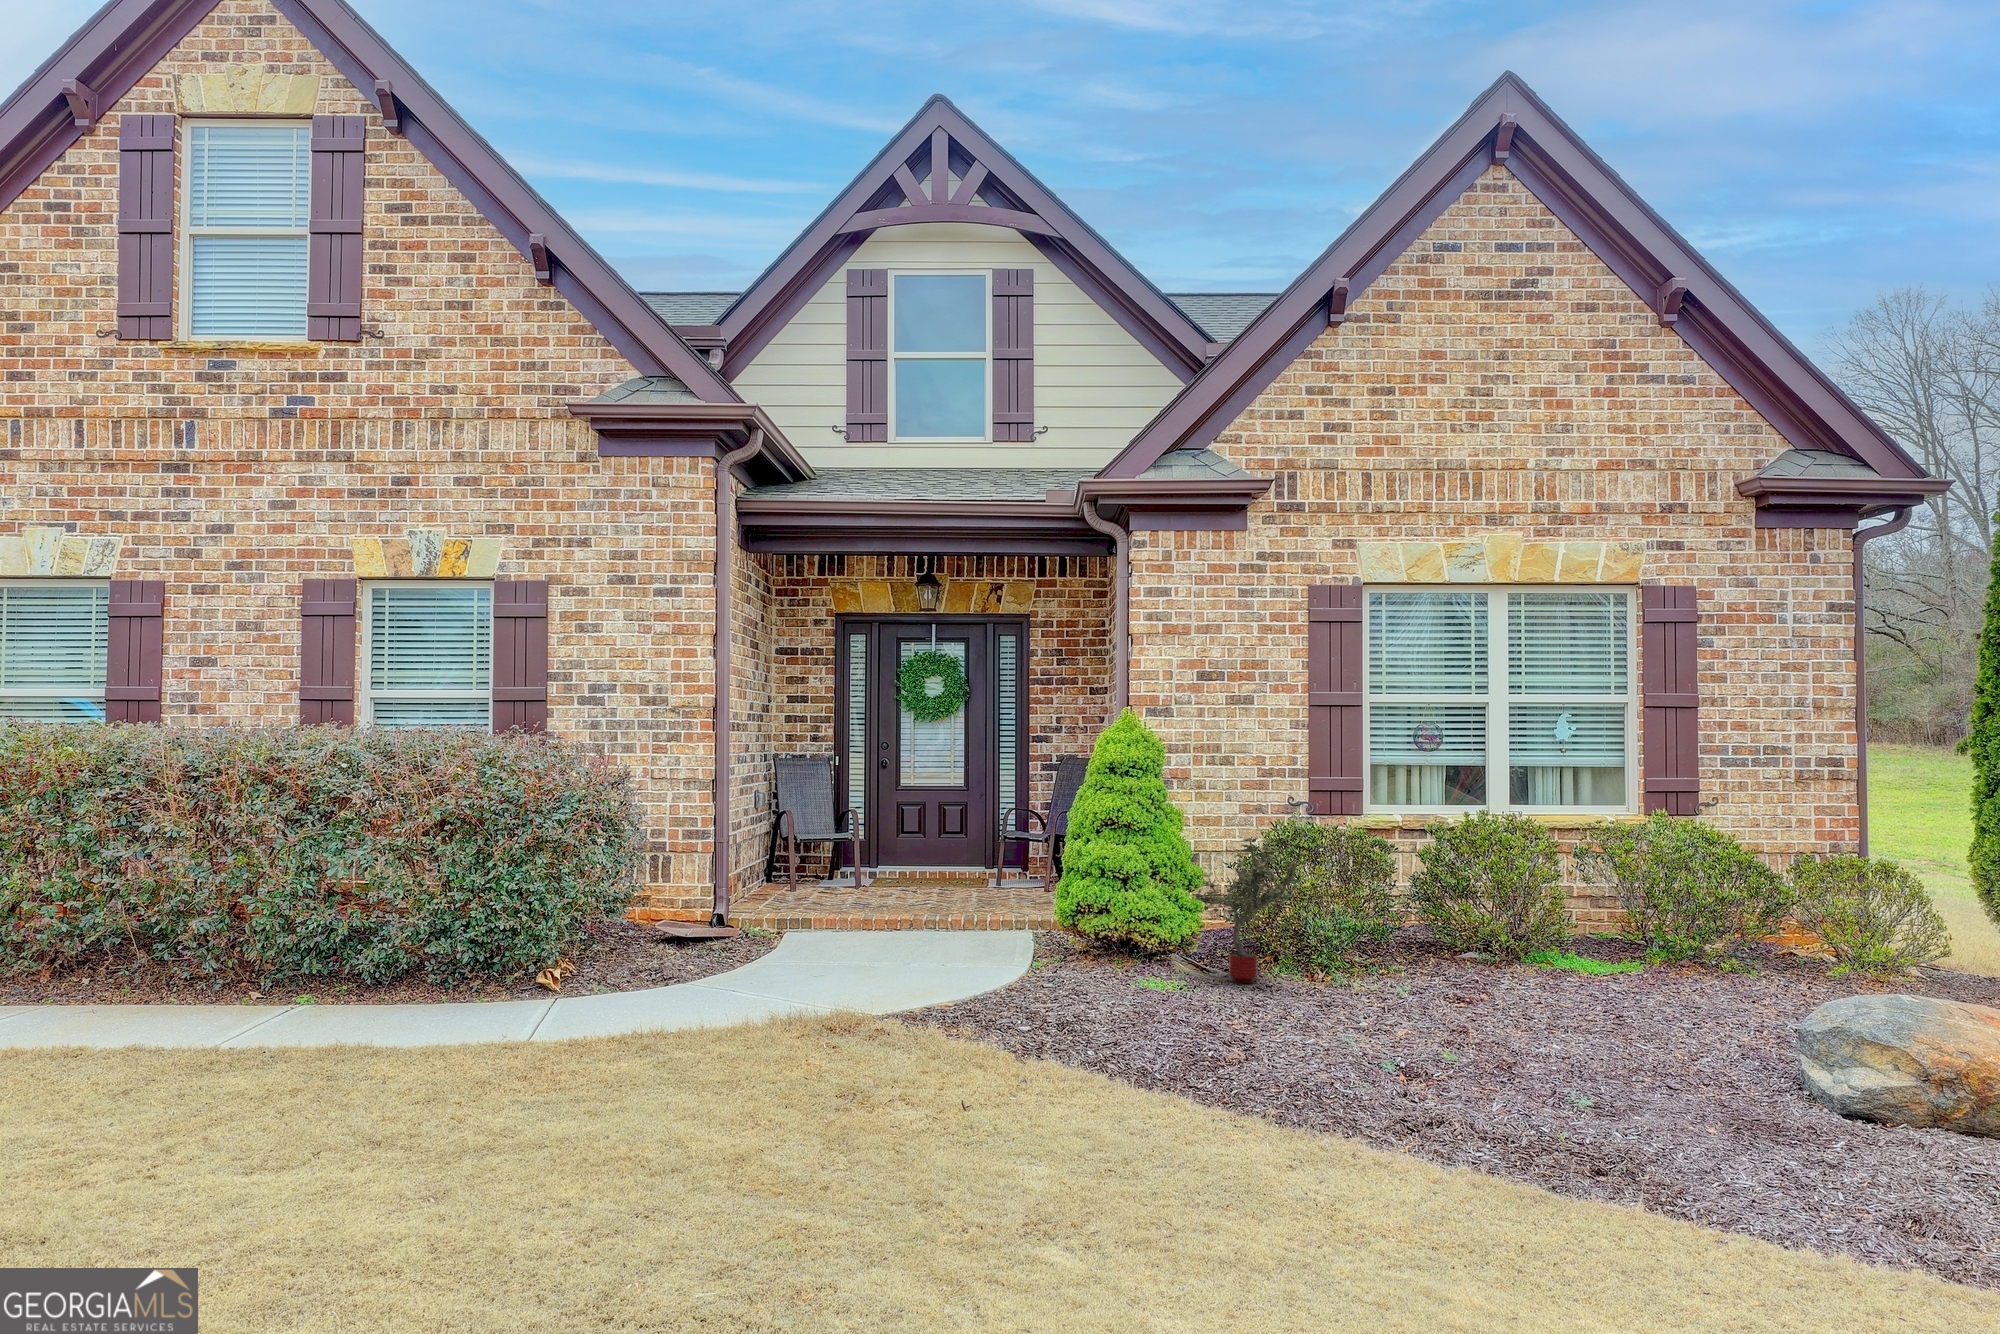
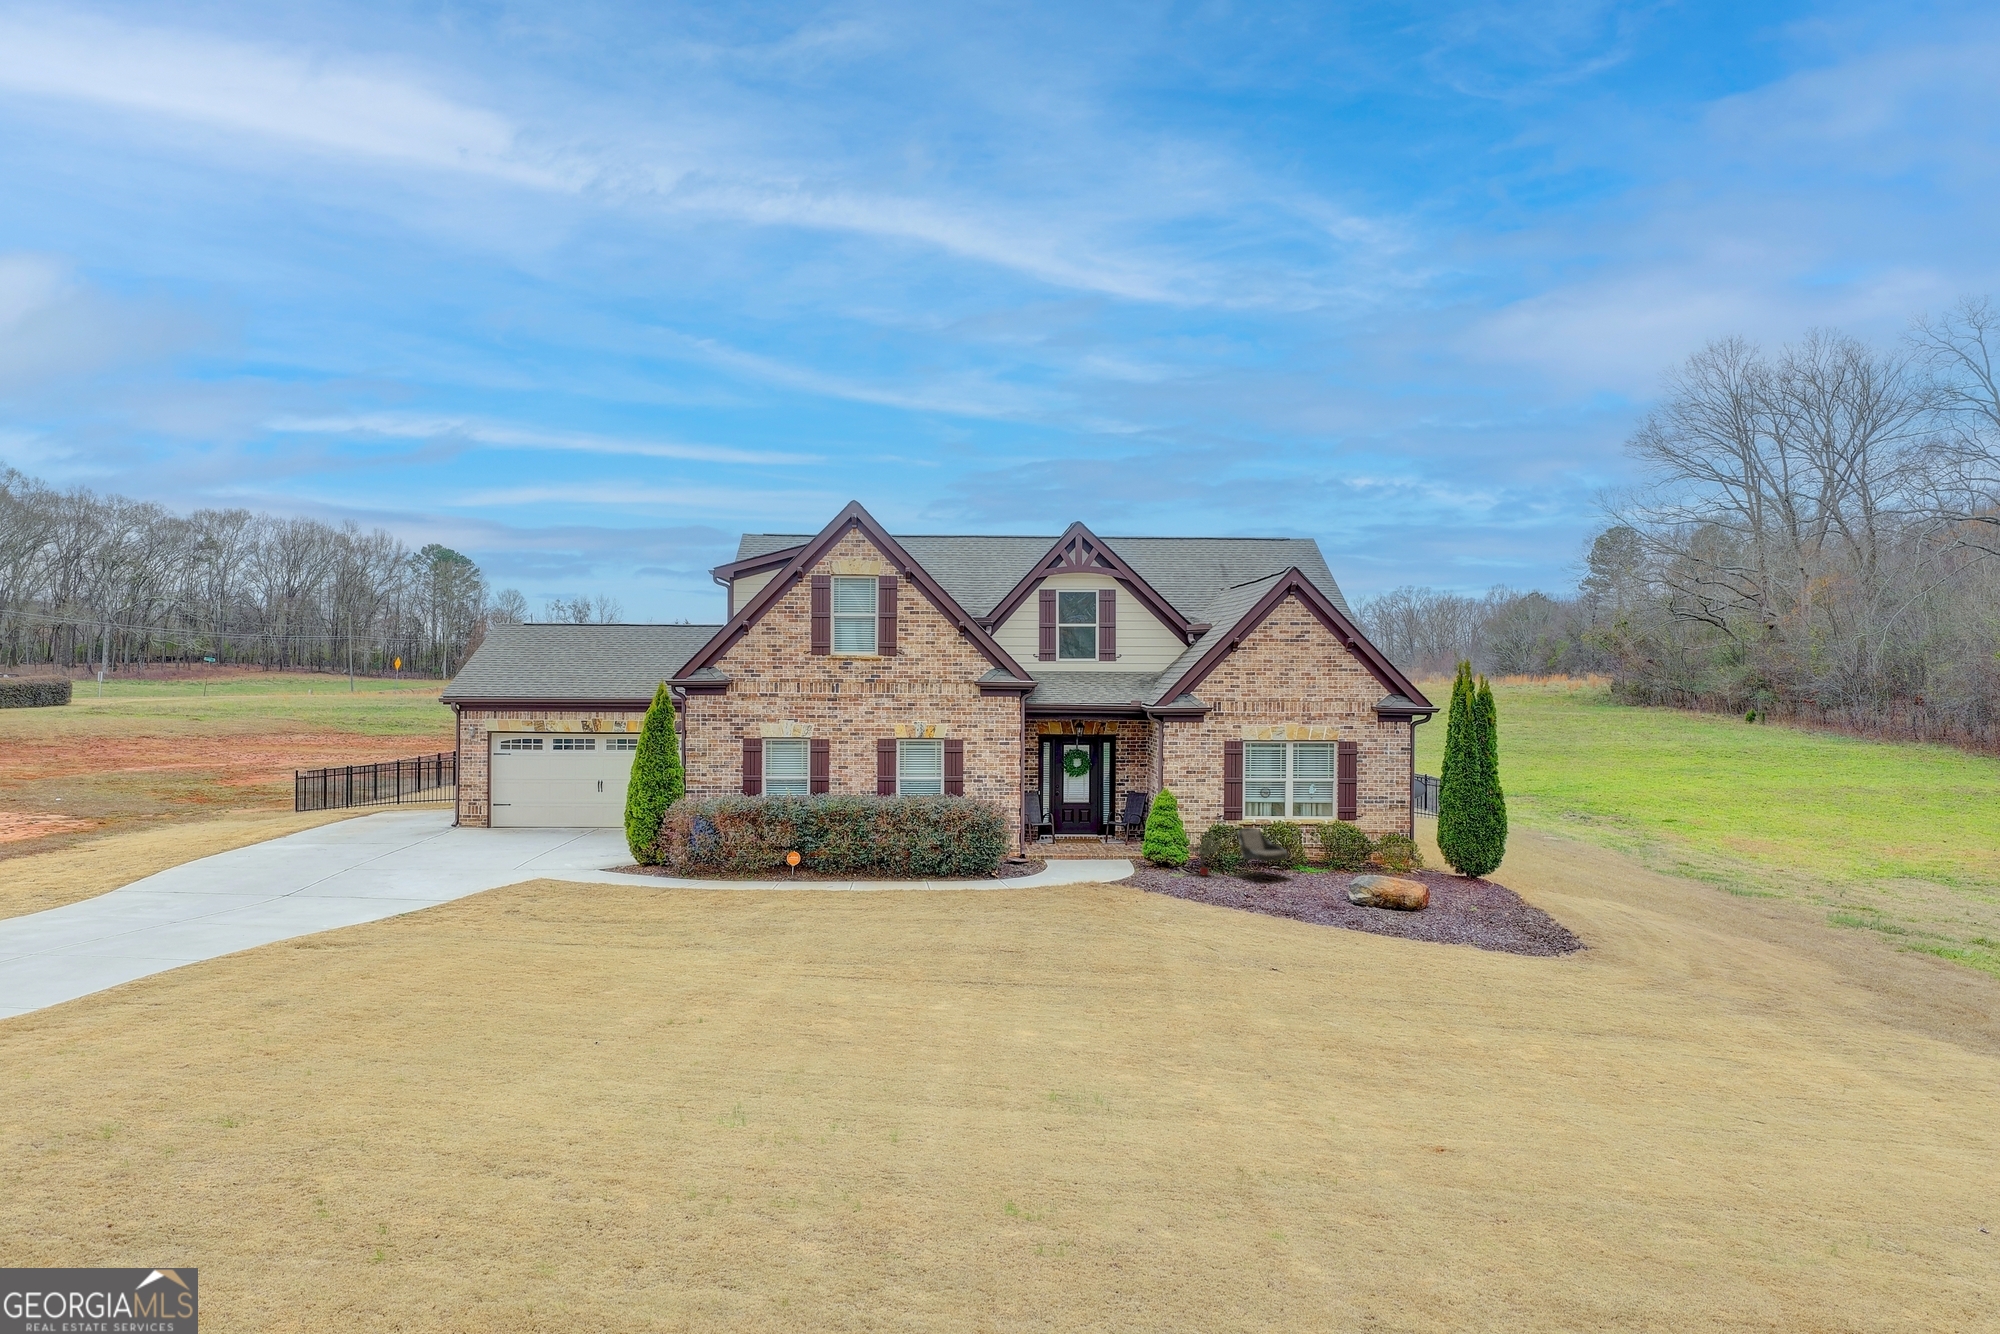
lounge chair: none [1343,826,1526,1007] -> present [1238,828,1288,877]

